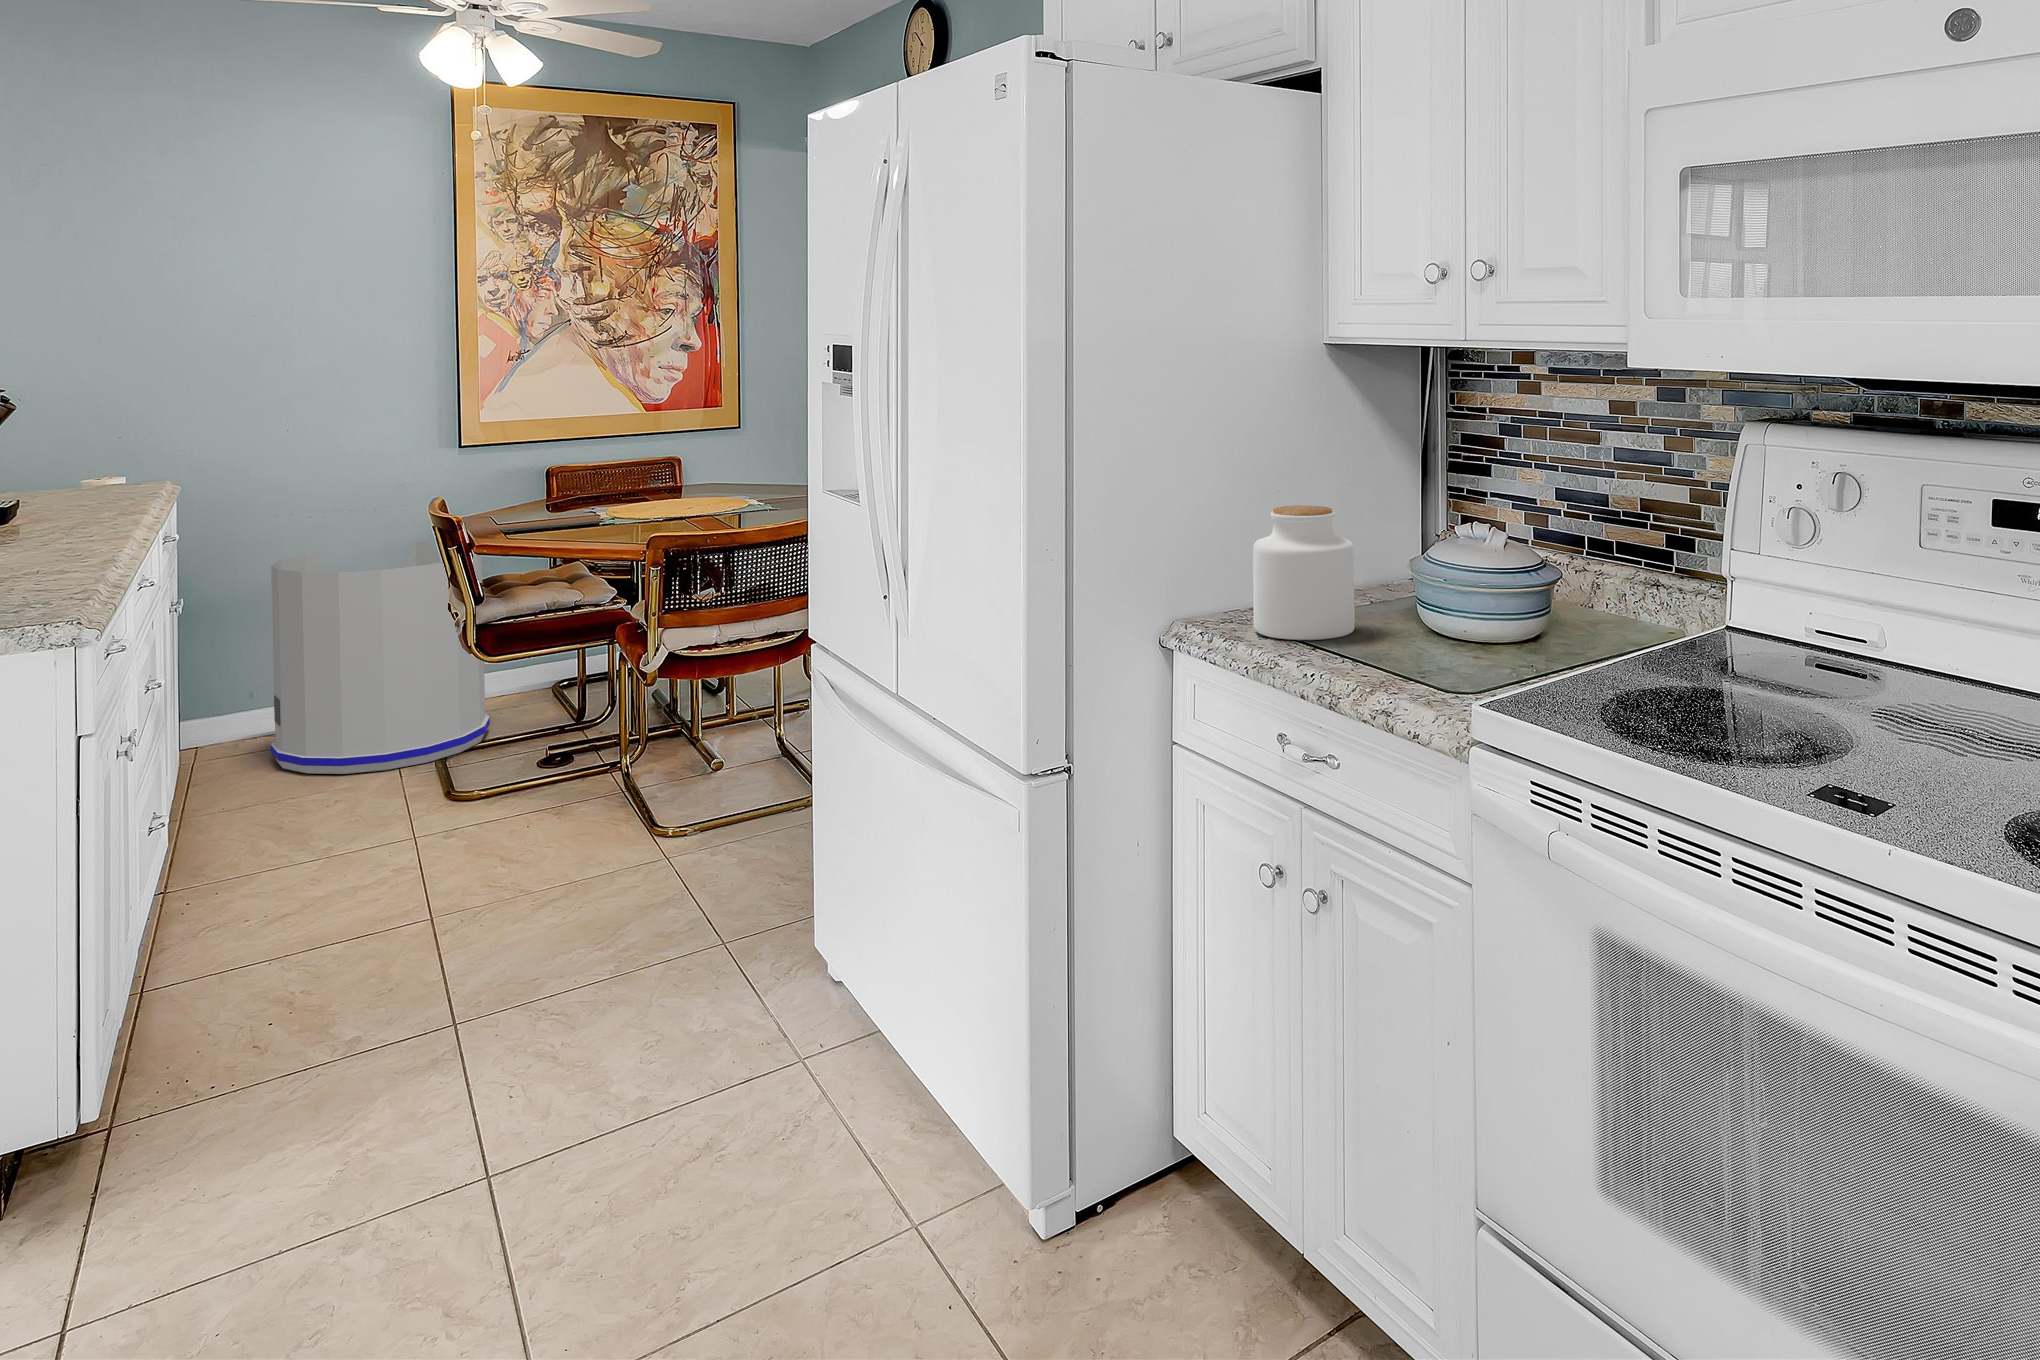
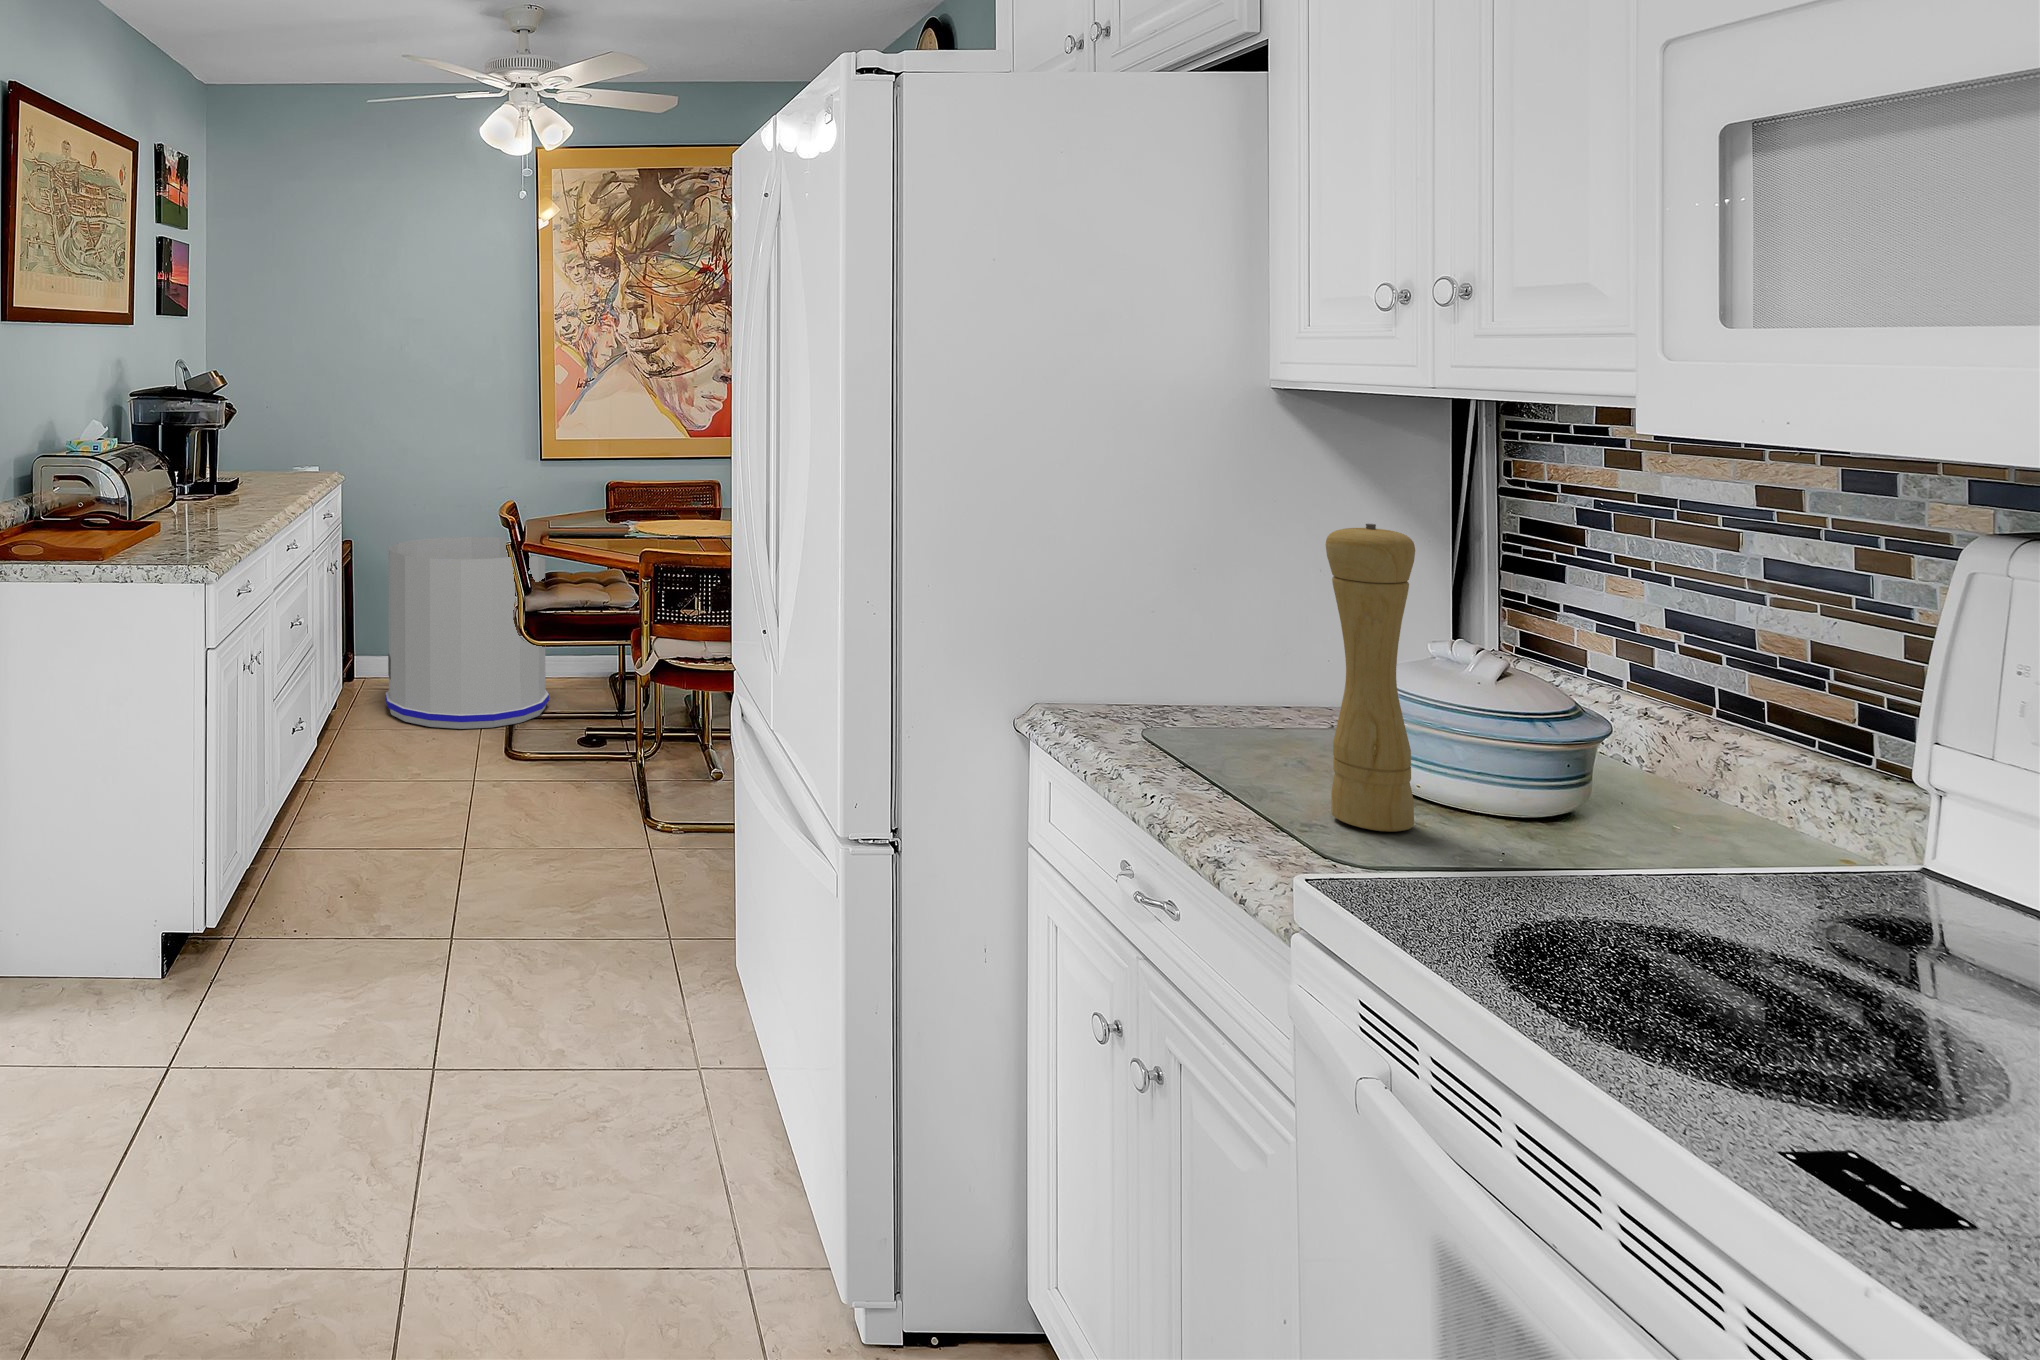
pepper mill: none [1381,434,1439,662] -> present [1326,524,1415,832]
jar: present [1253,505,1355,640] -> none [1172,597,1314,773]

